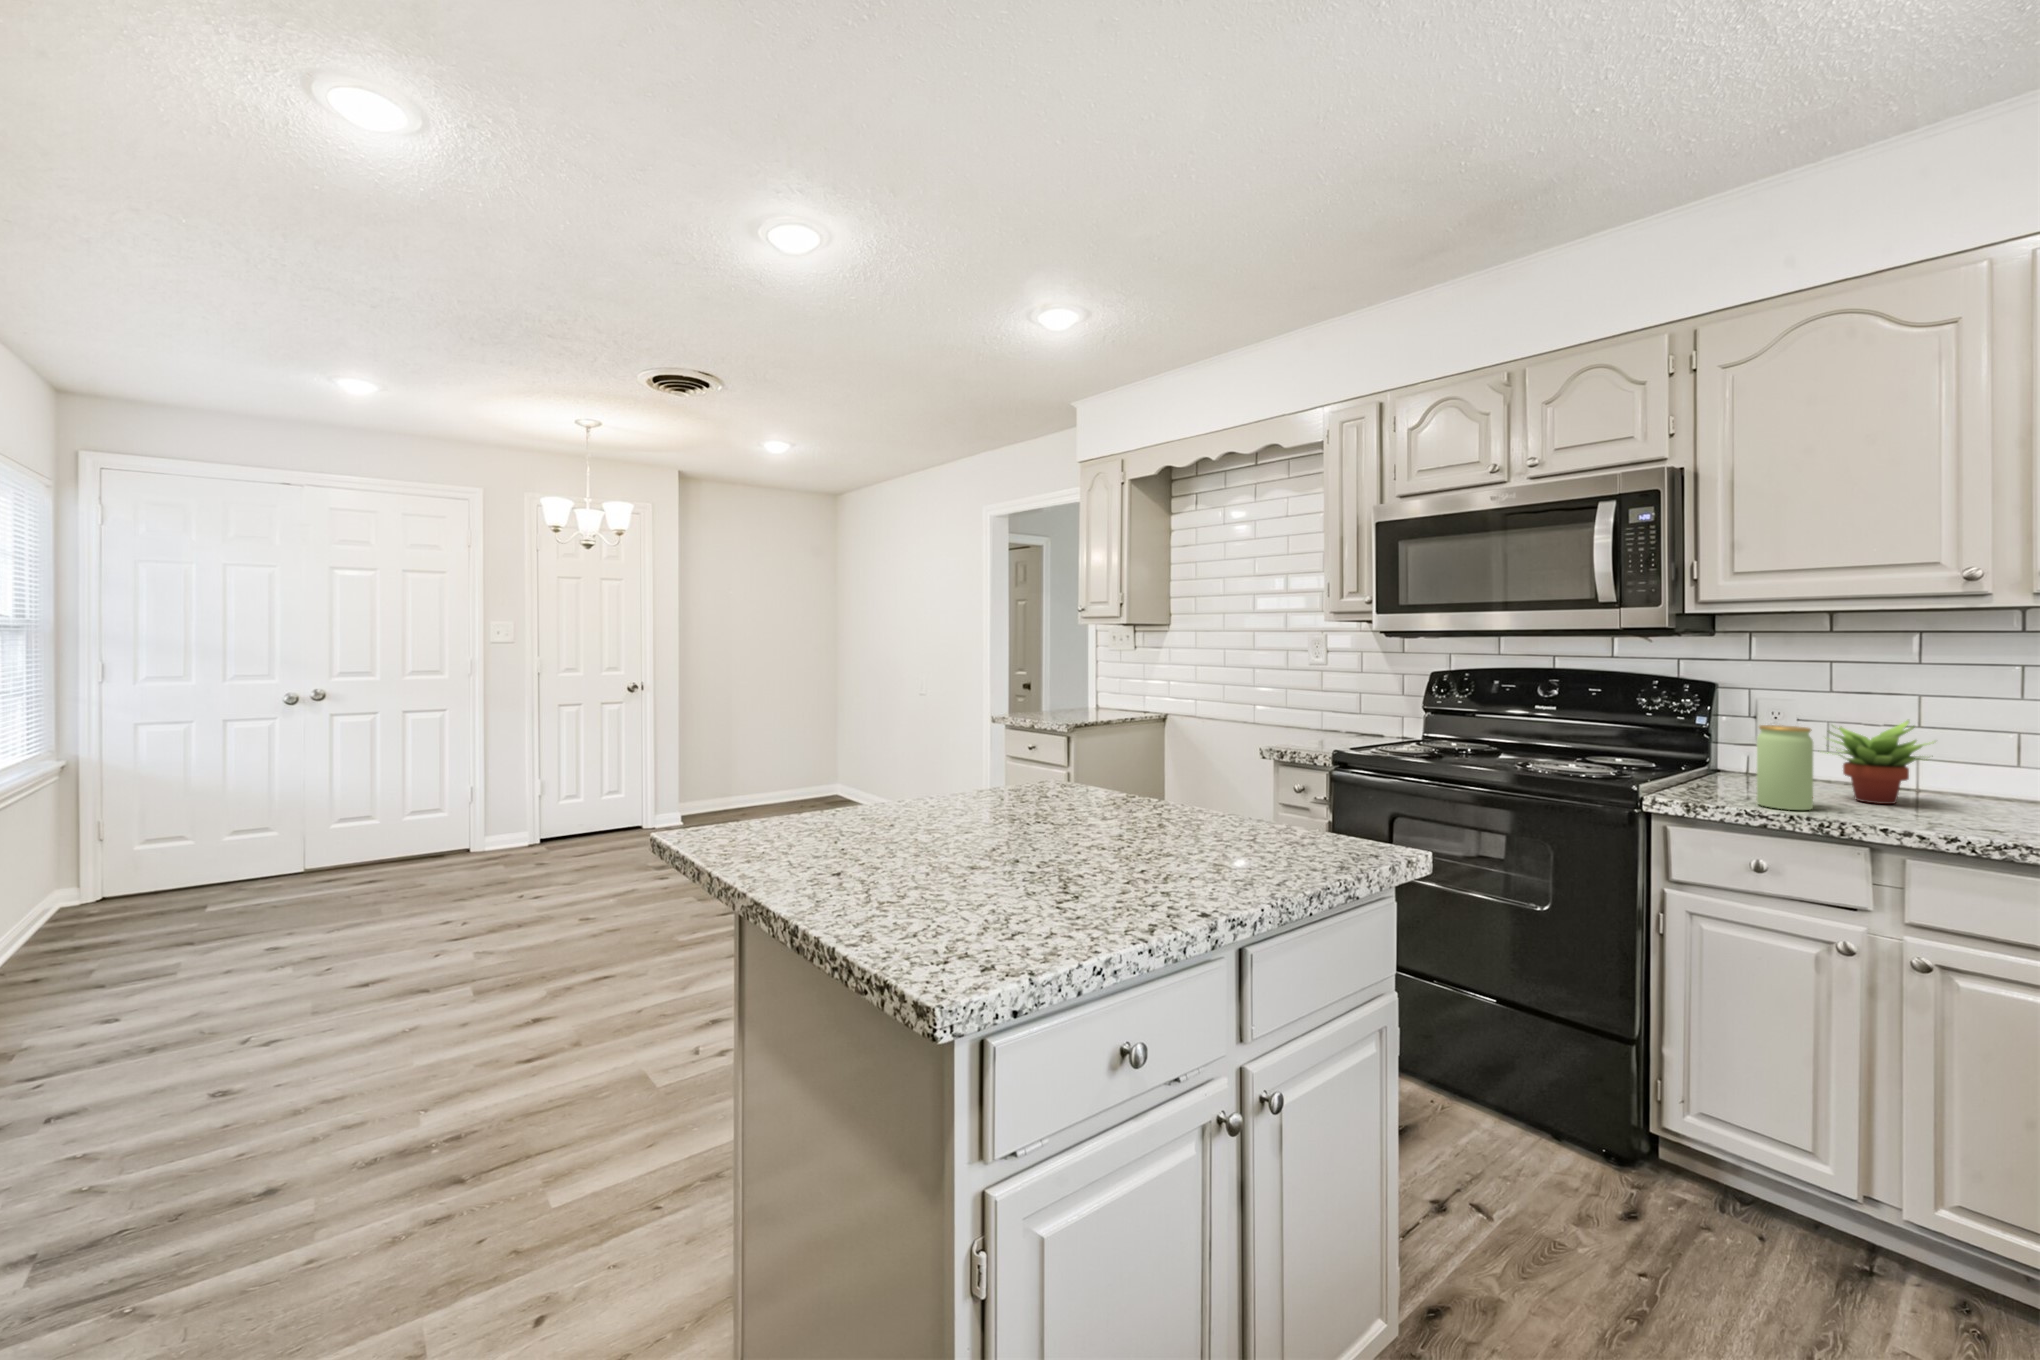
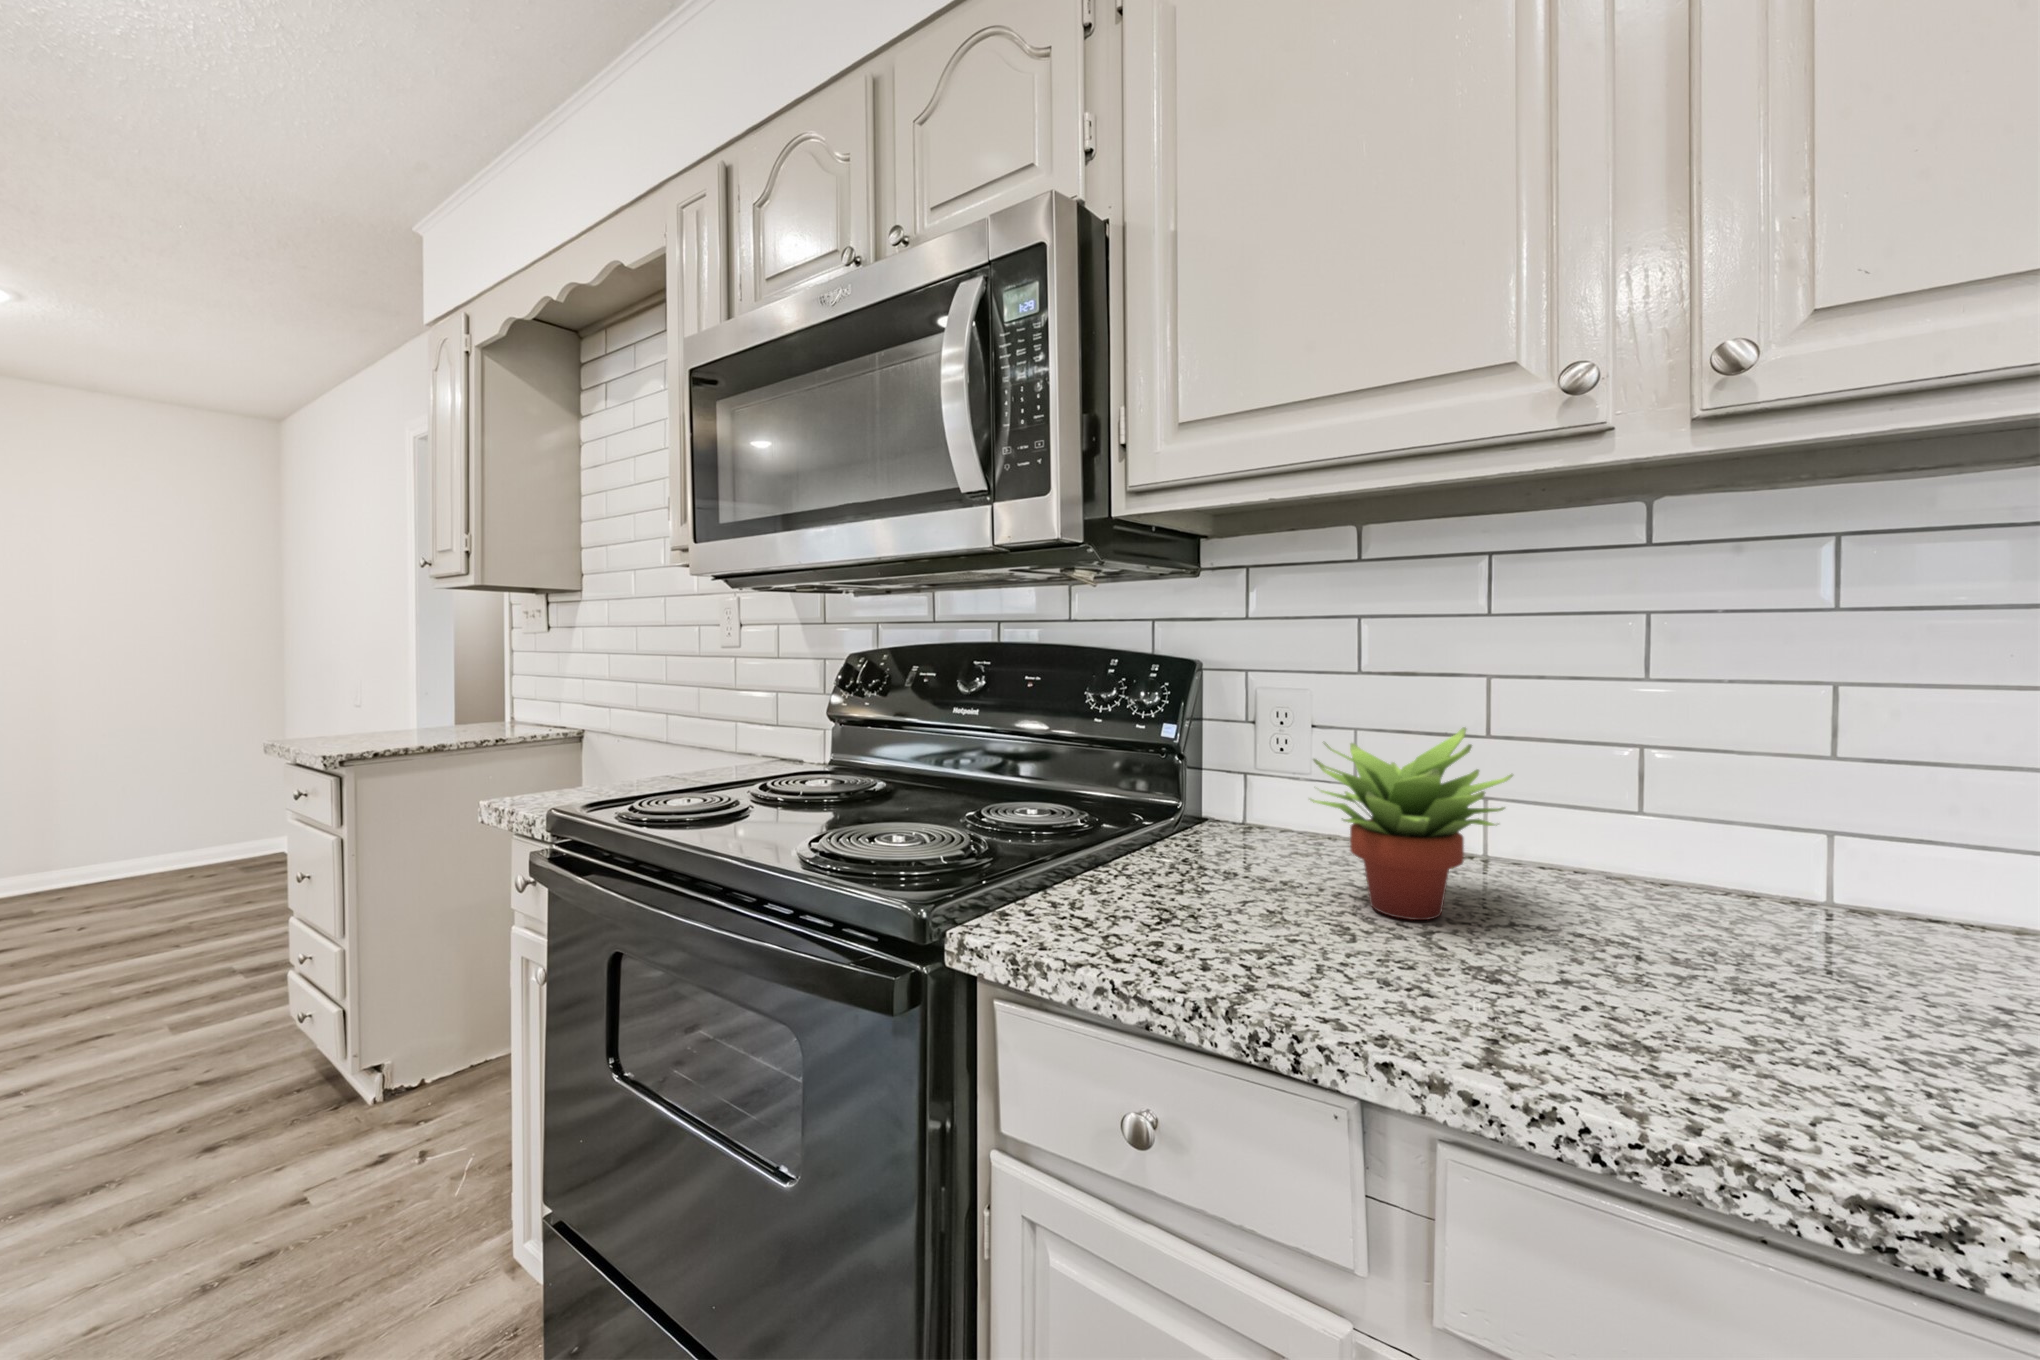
jar: present [1757,725,1813,810] -> none [1165,751,1270,968]

